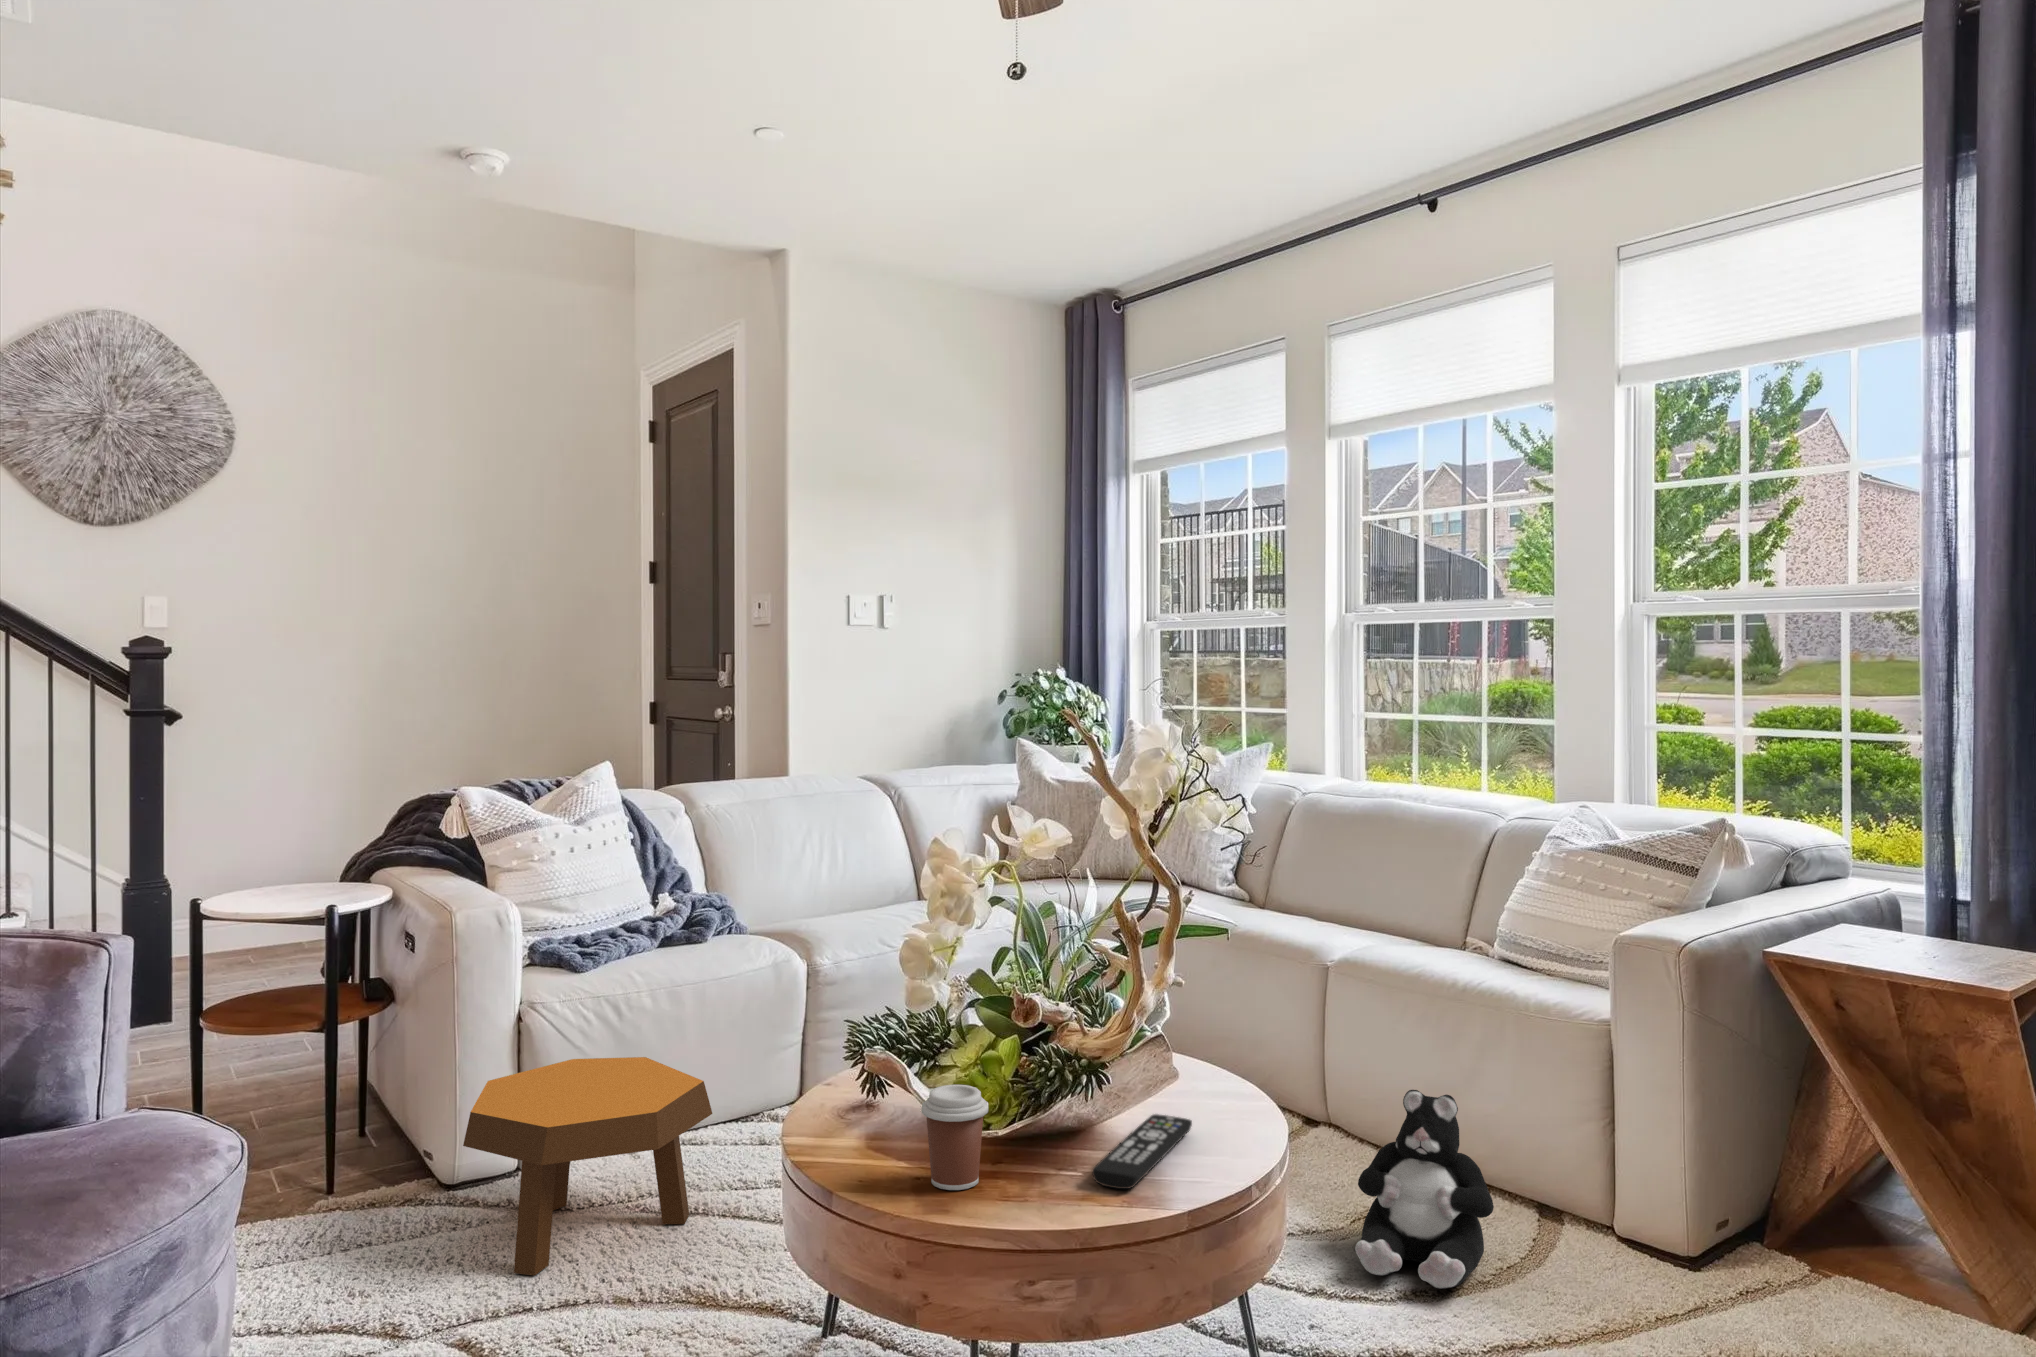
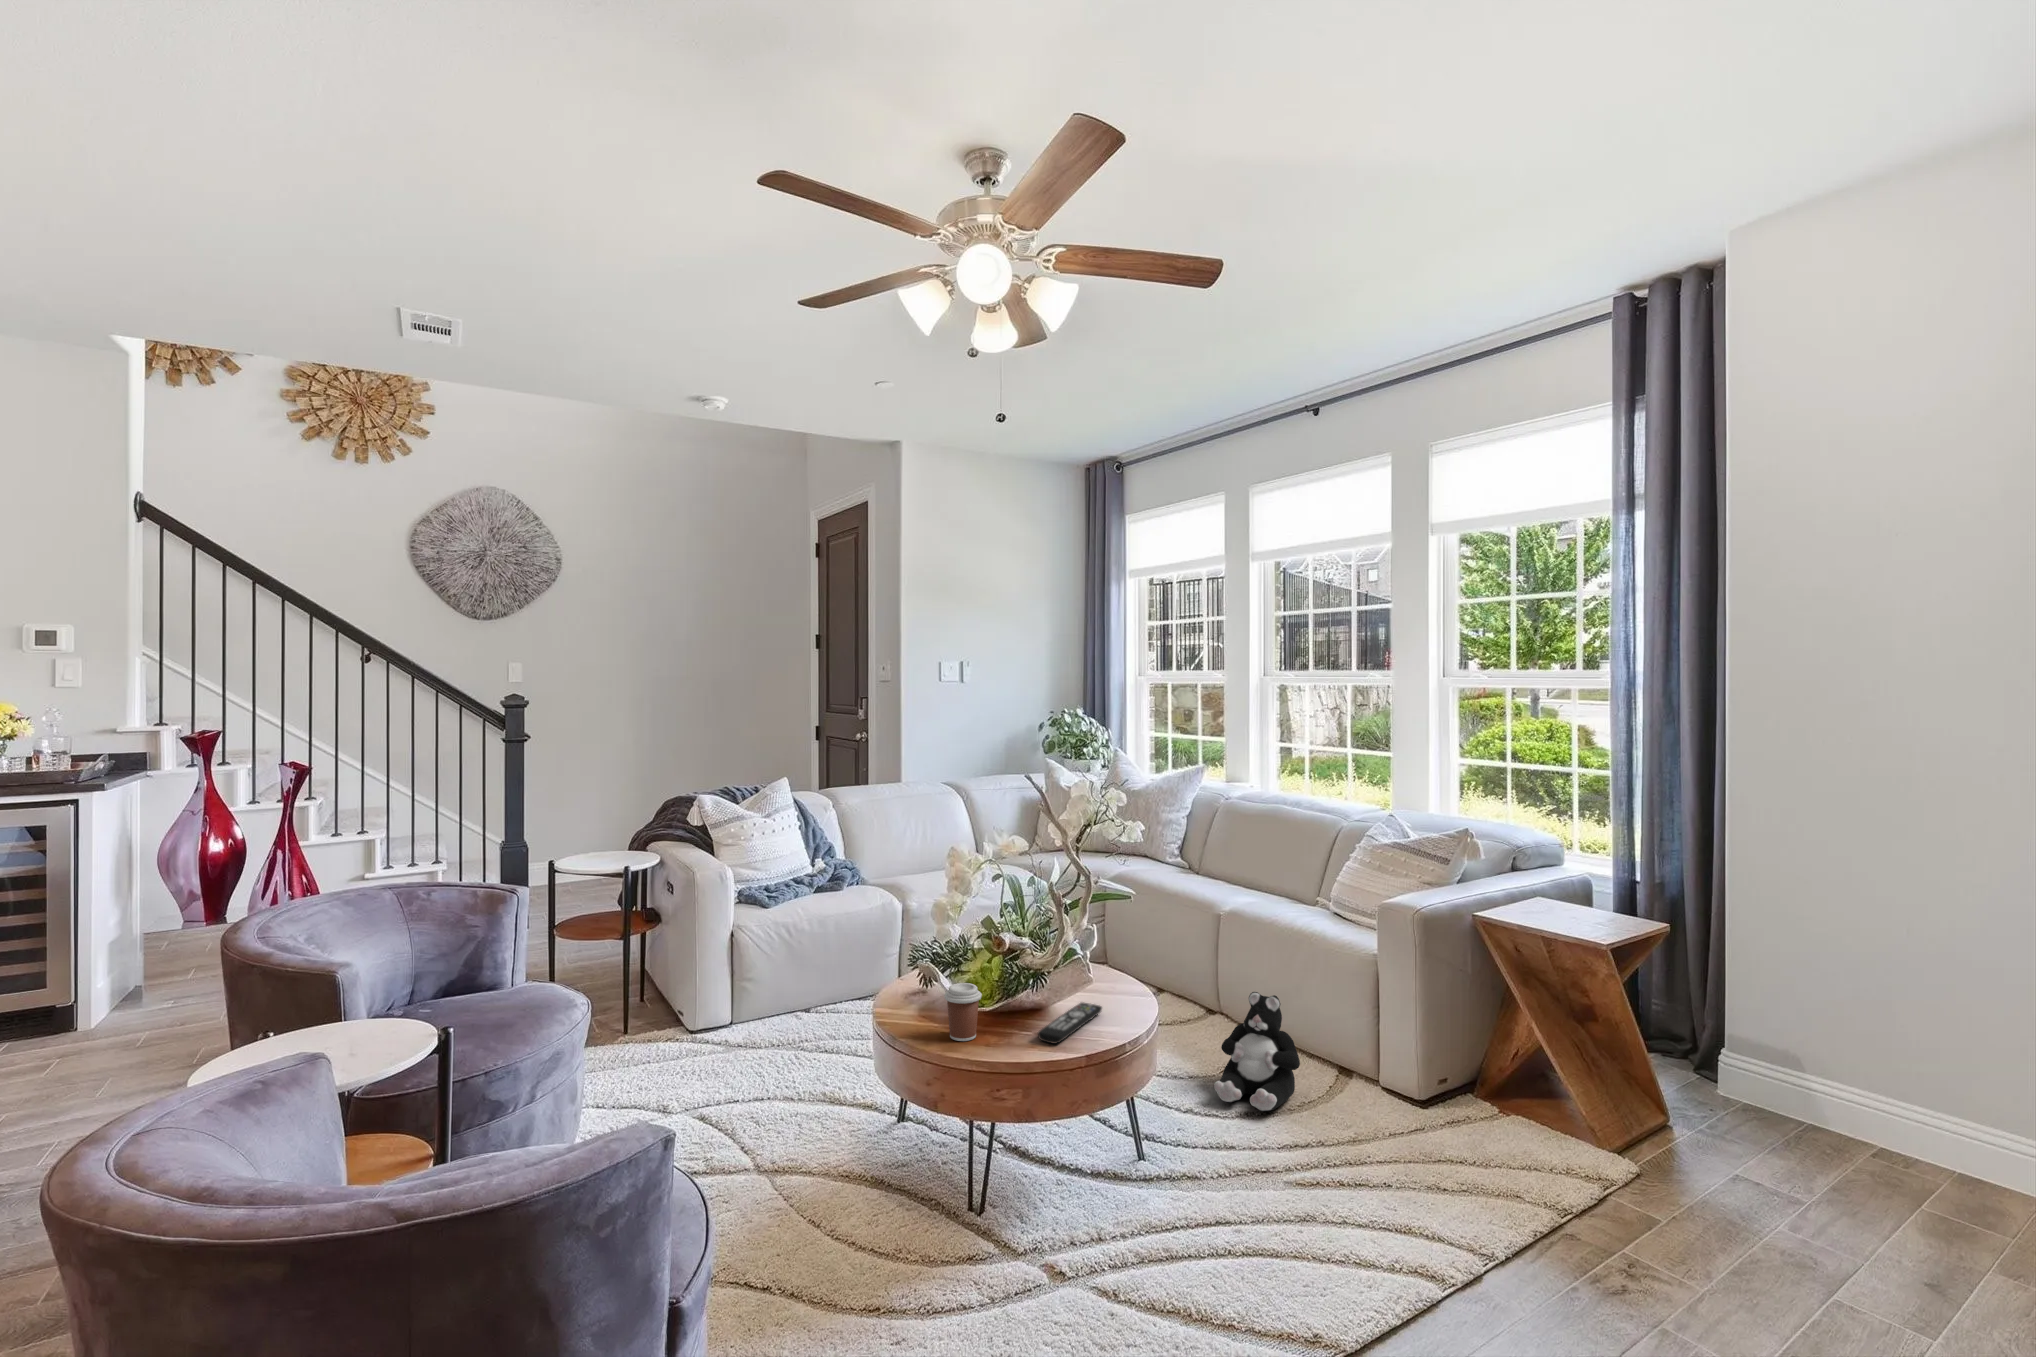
footstool: present [463,1057,712,1276] -> none [700,959,842,1084]

